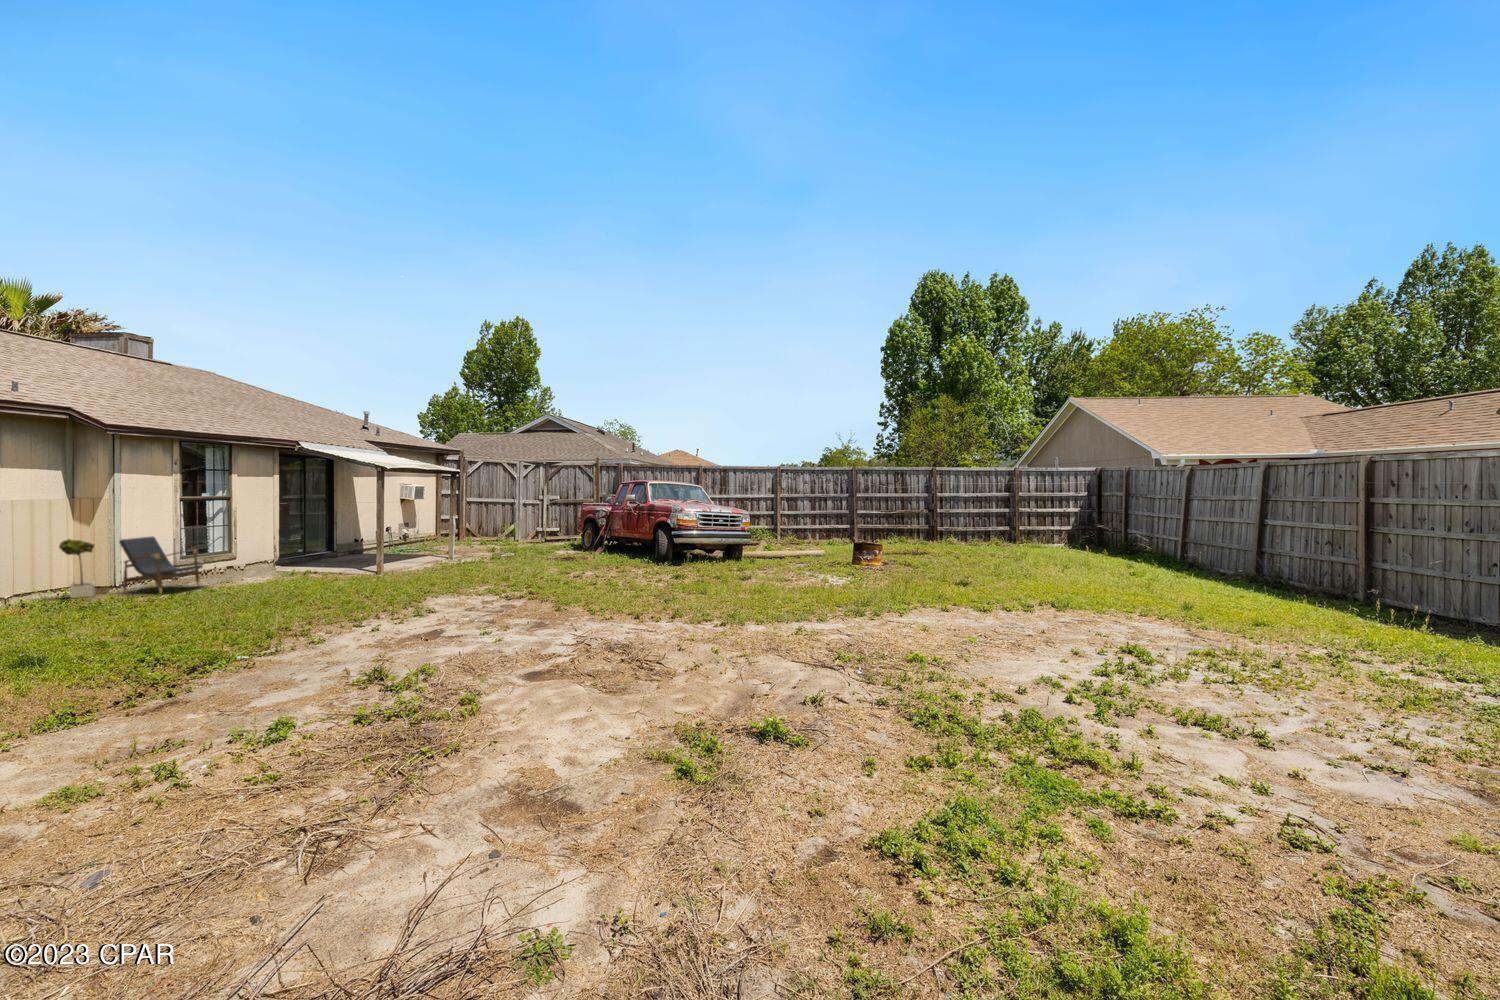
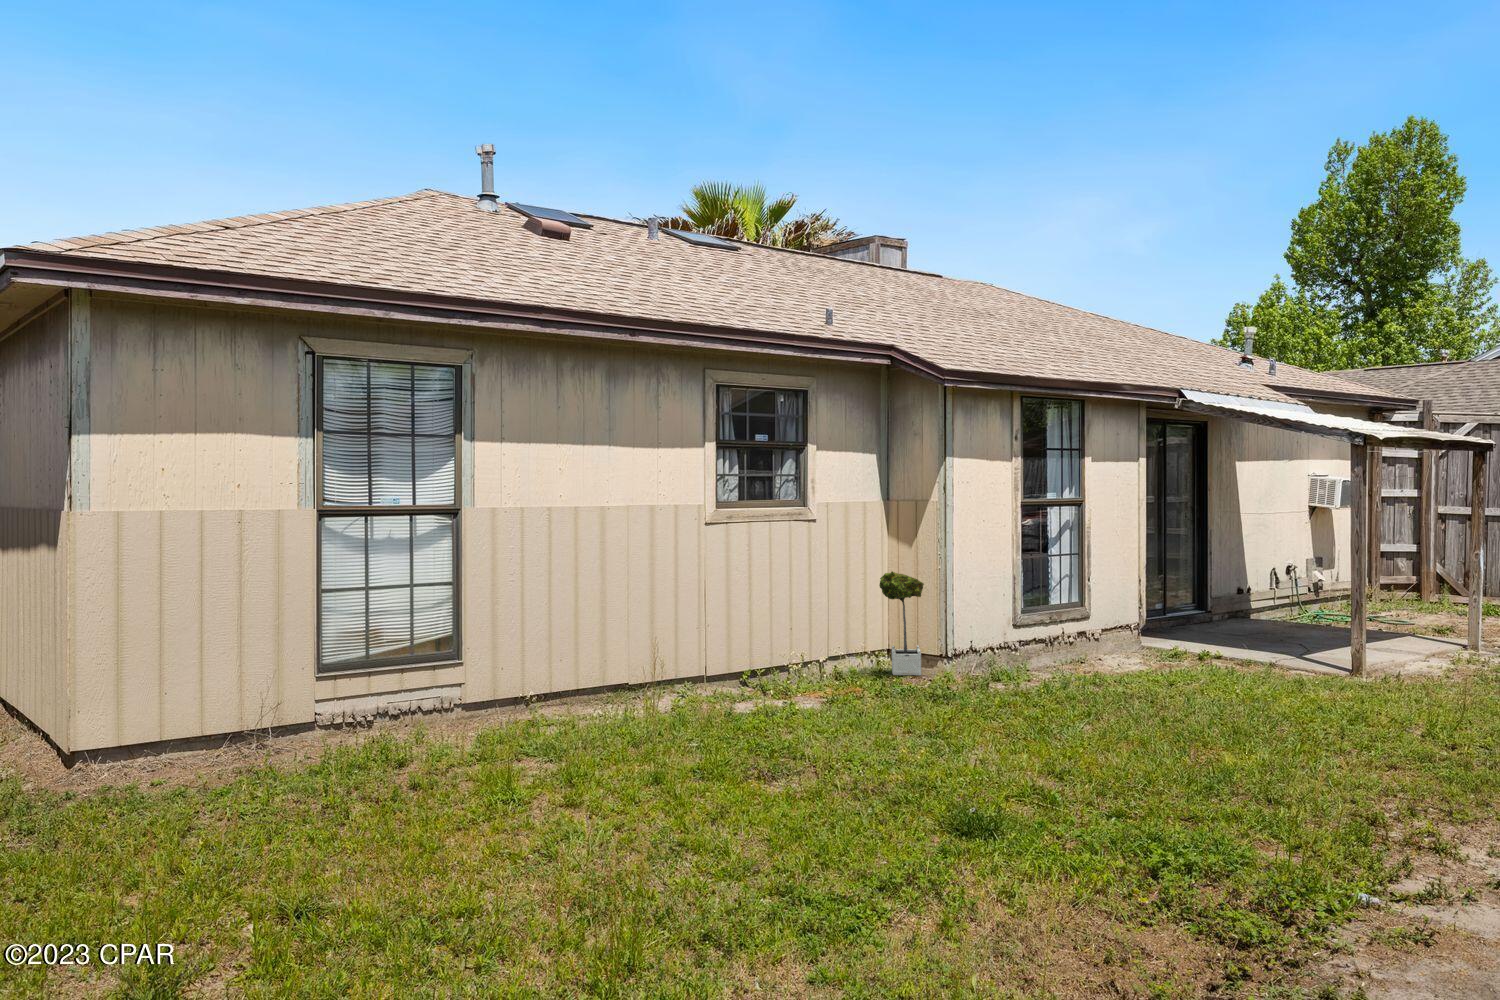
lounge chair: present [119,537,203,594] -> none [954,572,1073,683]

